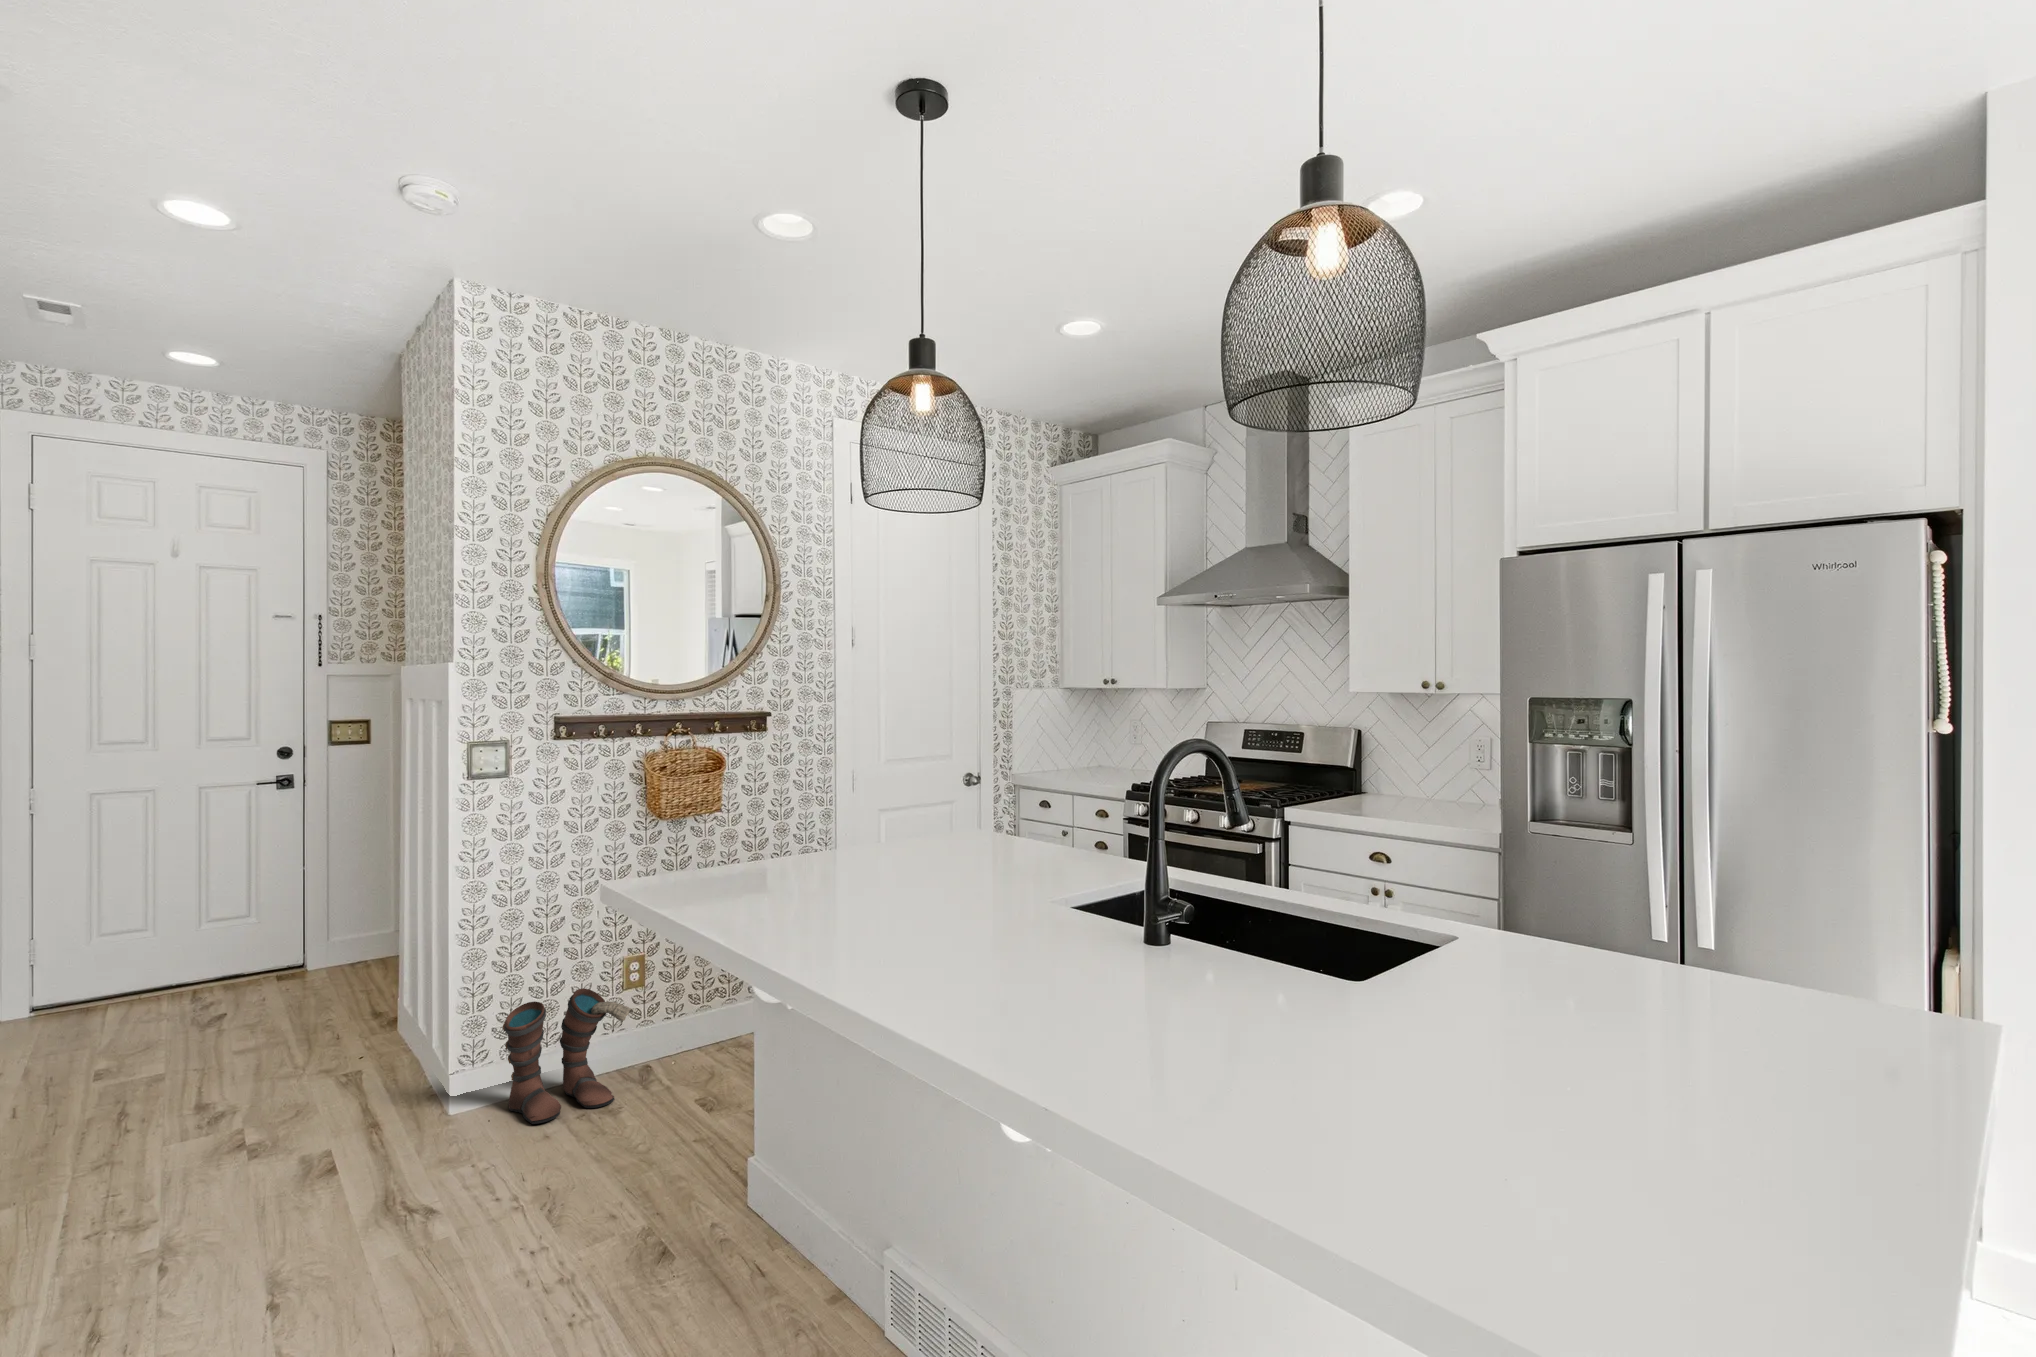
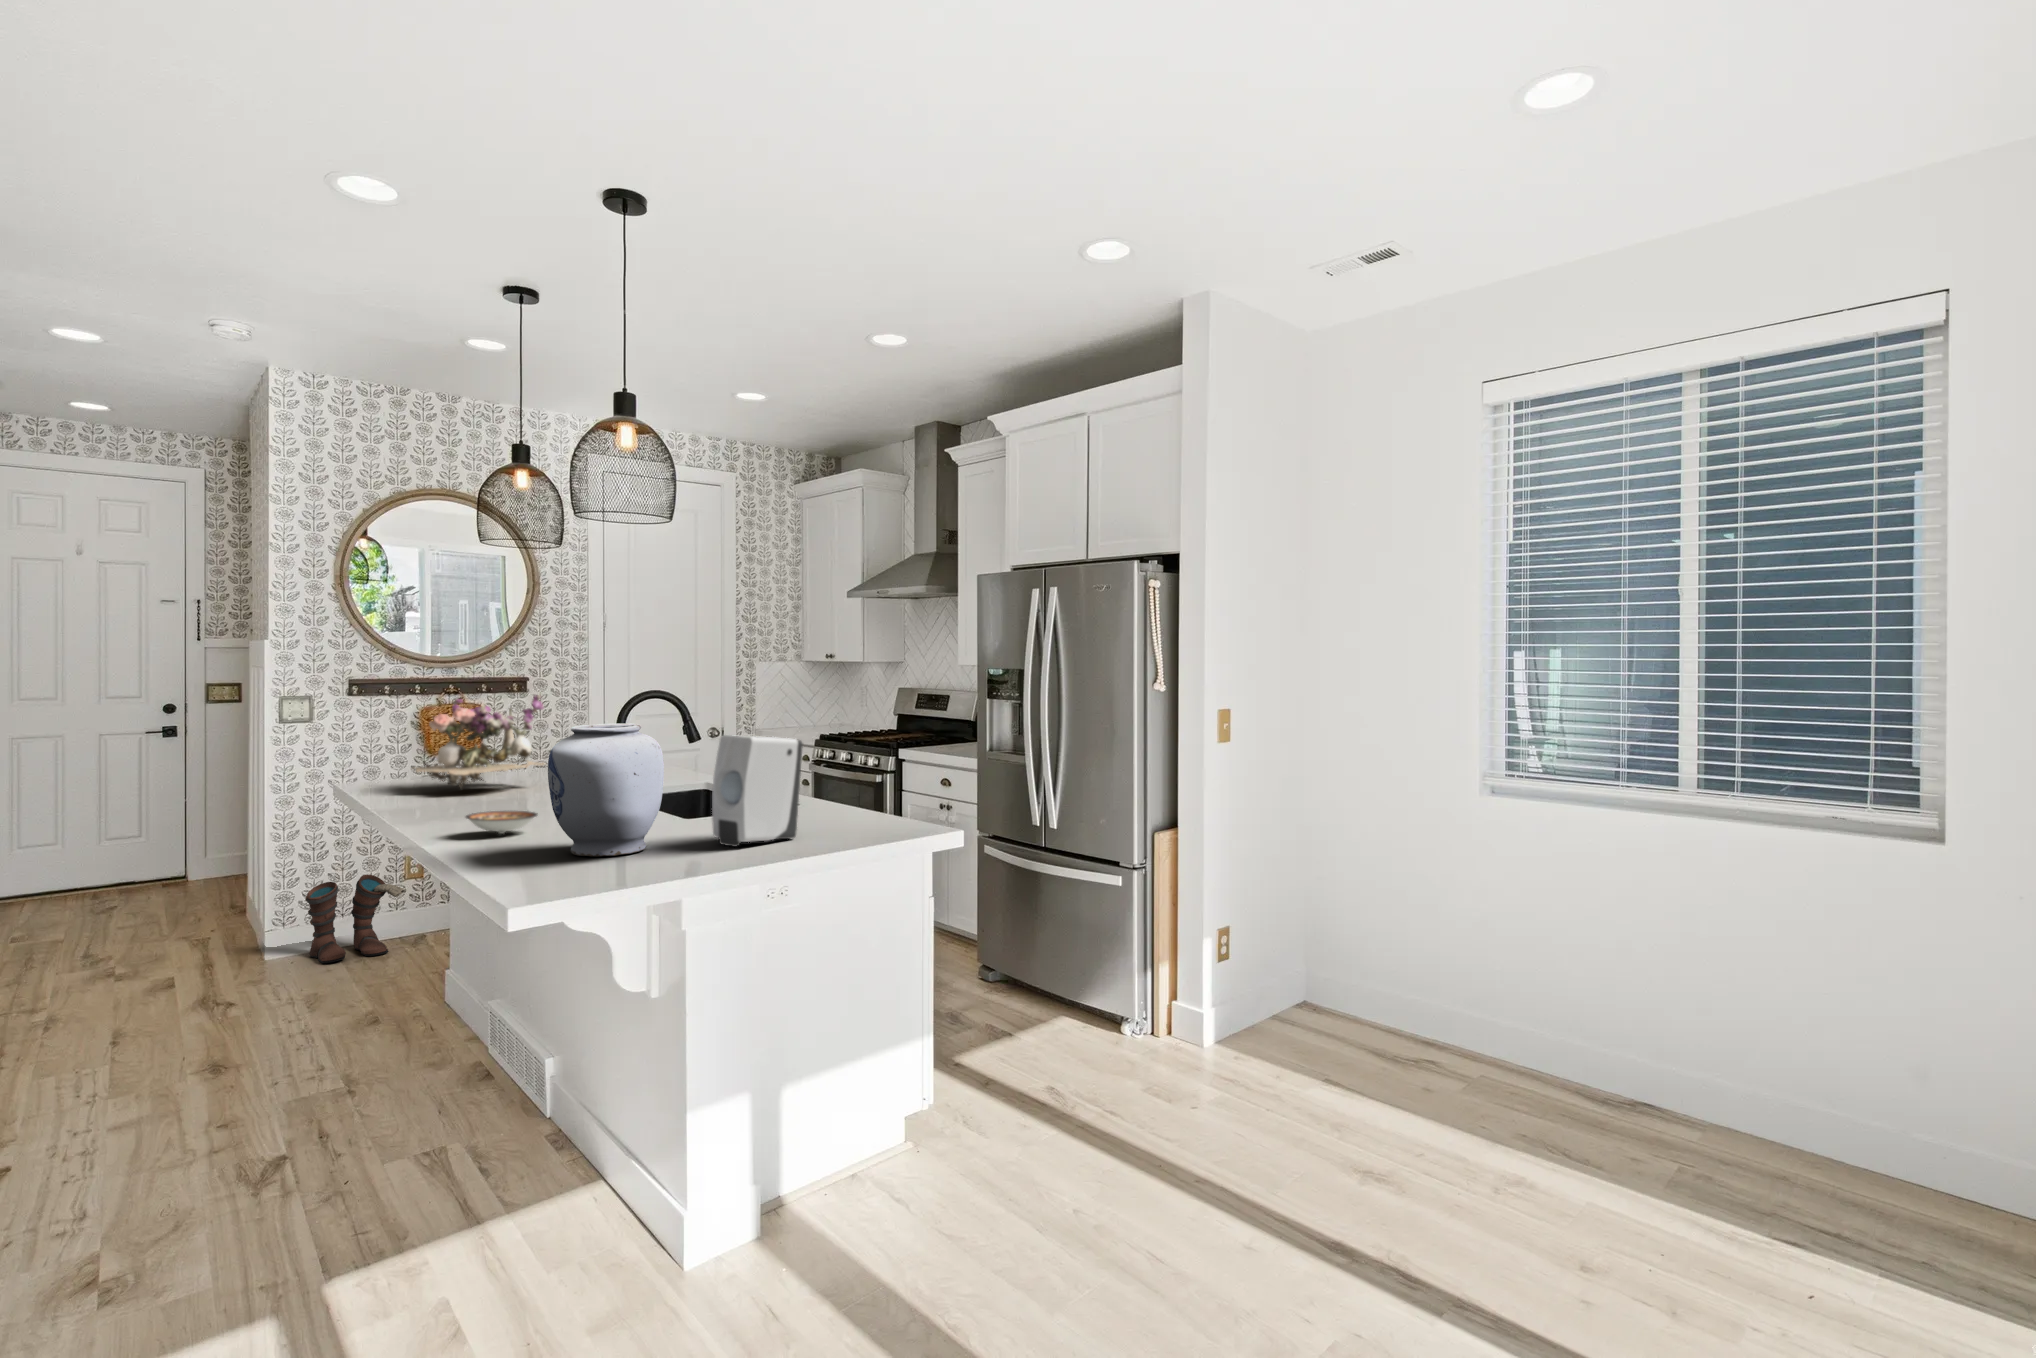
flower arrangement: none [769,743,975,906] -> present [416,694,543,787]
vase: none [1437,840,1731,1190] -> present [548,723,664,856]
soap dispenser: none [1723,855,1868,1127] -> present [712,735,803,846]
ceramic bowl: none [1112,1006,1245,1066] -> present [466,811,537,834]

